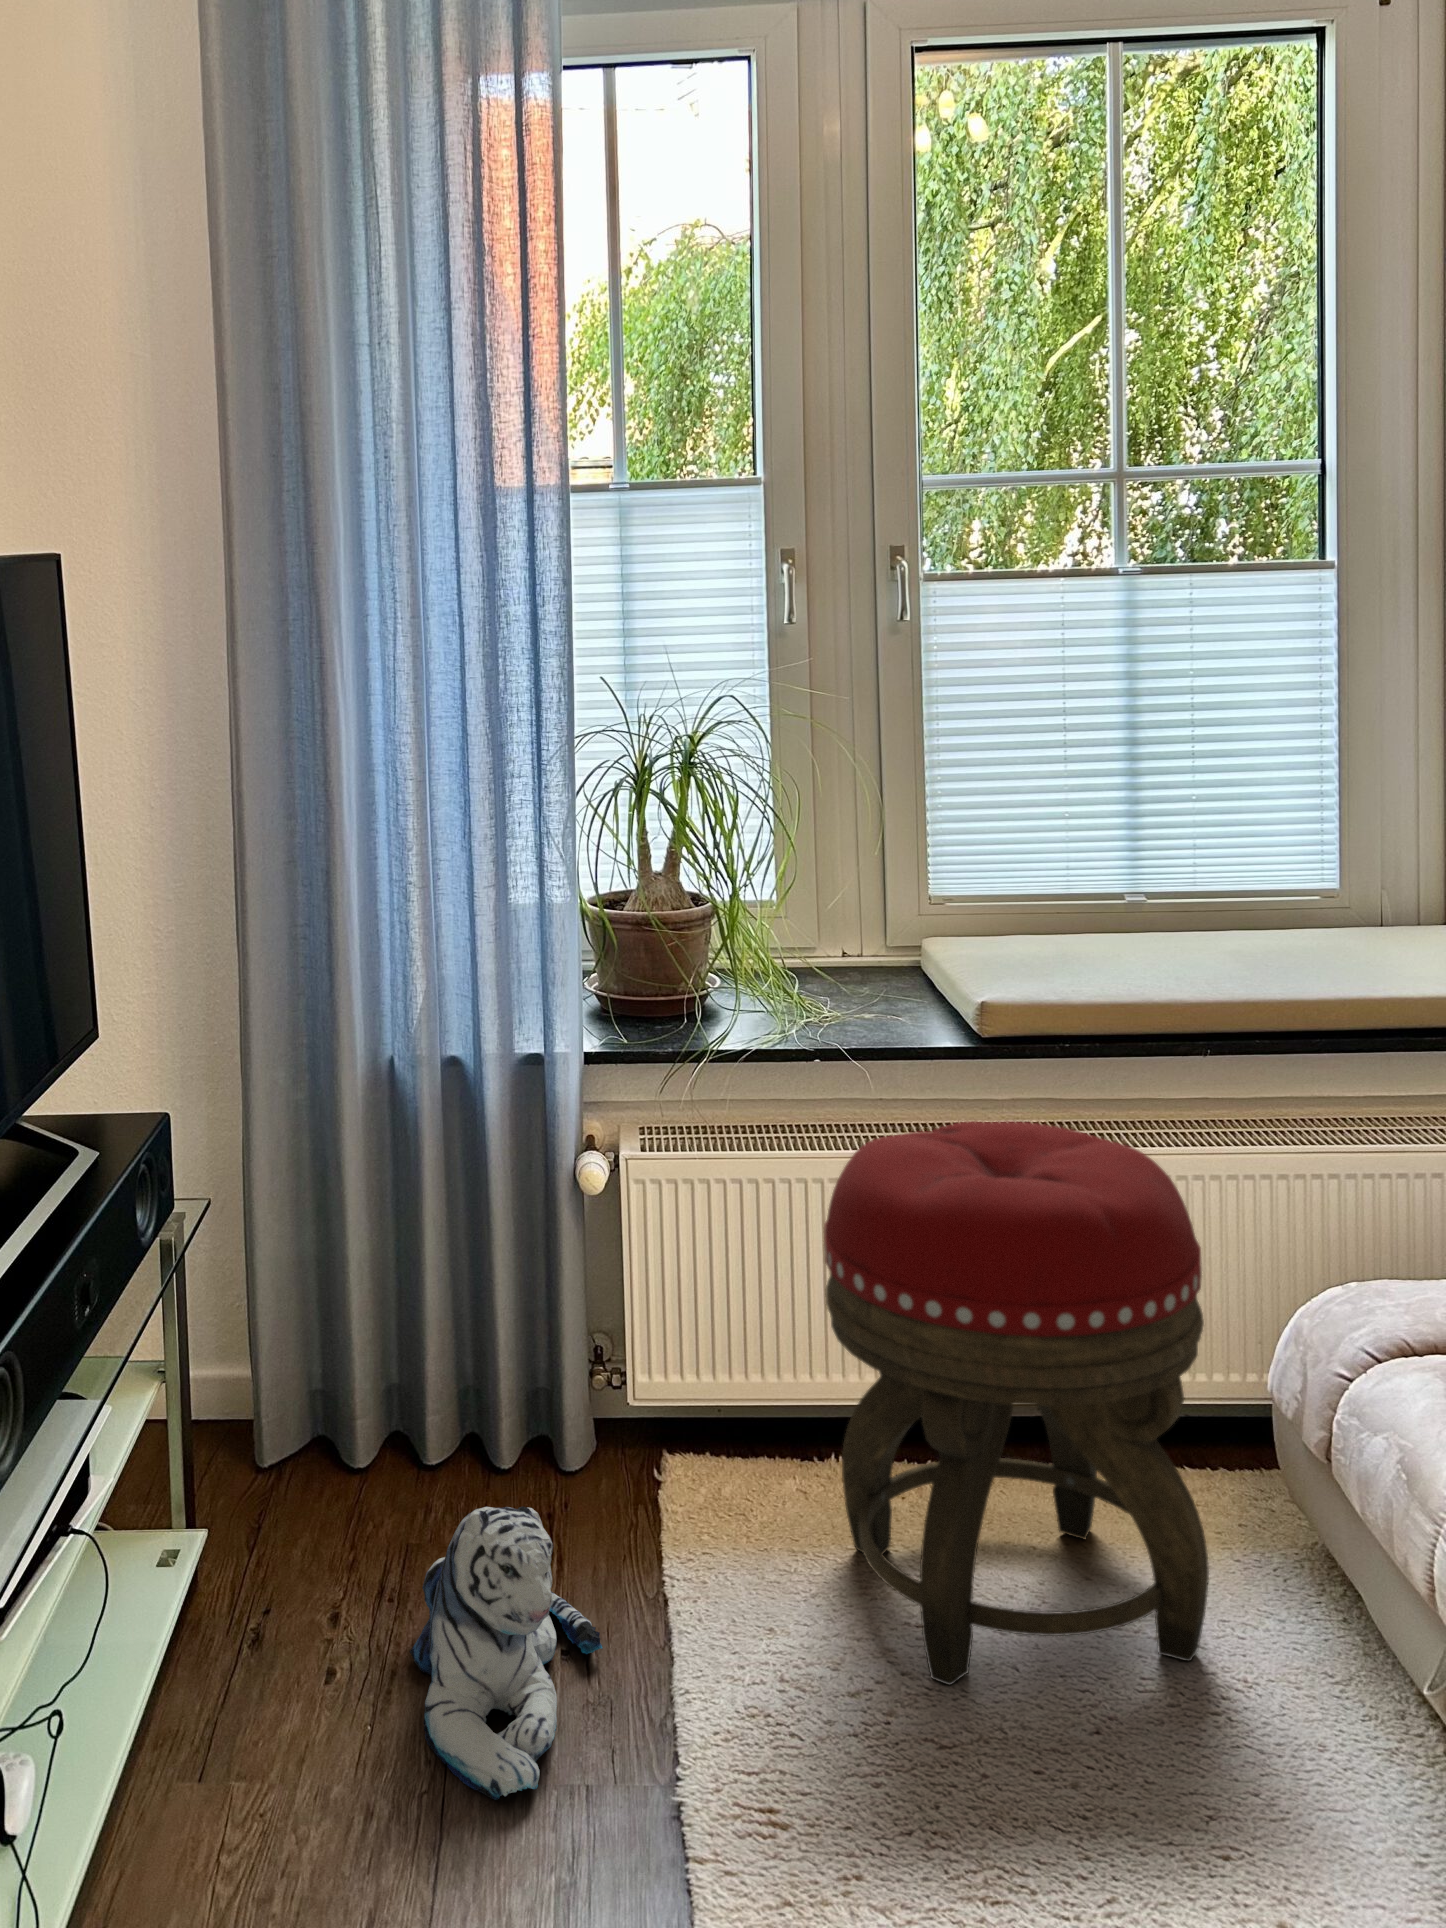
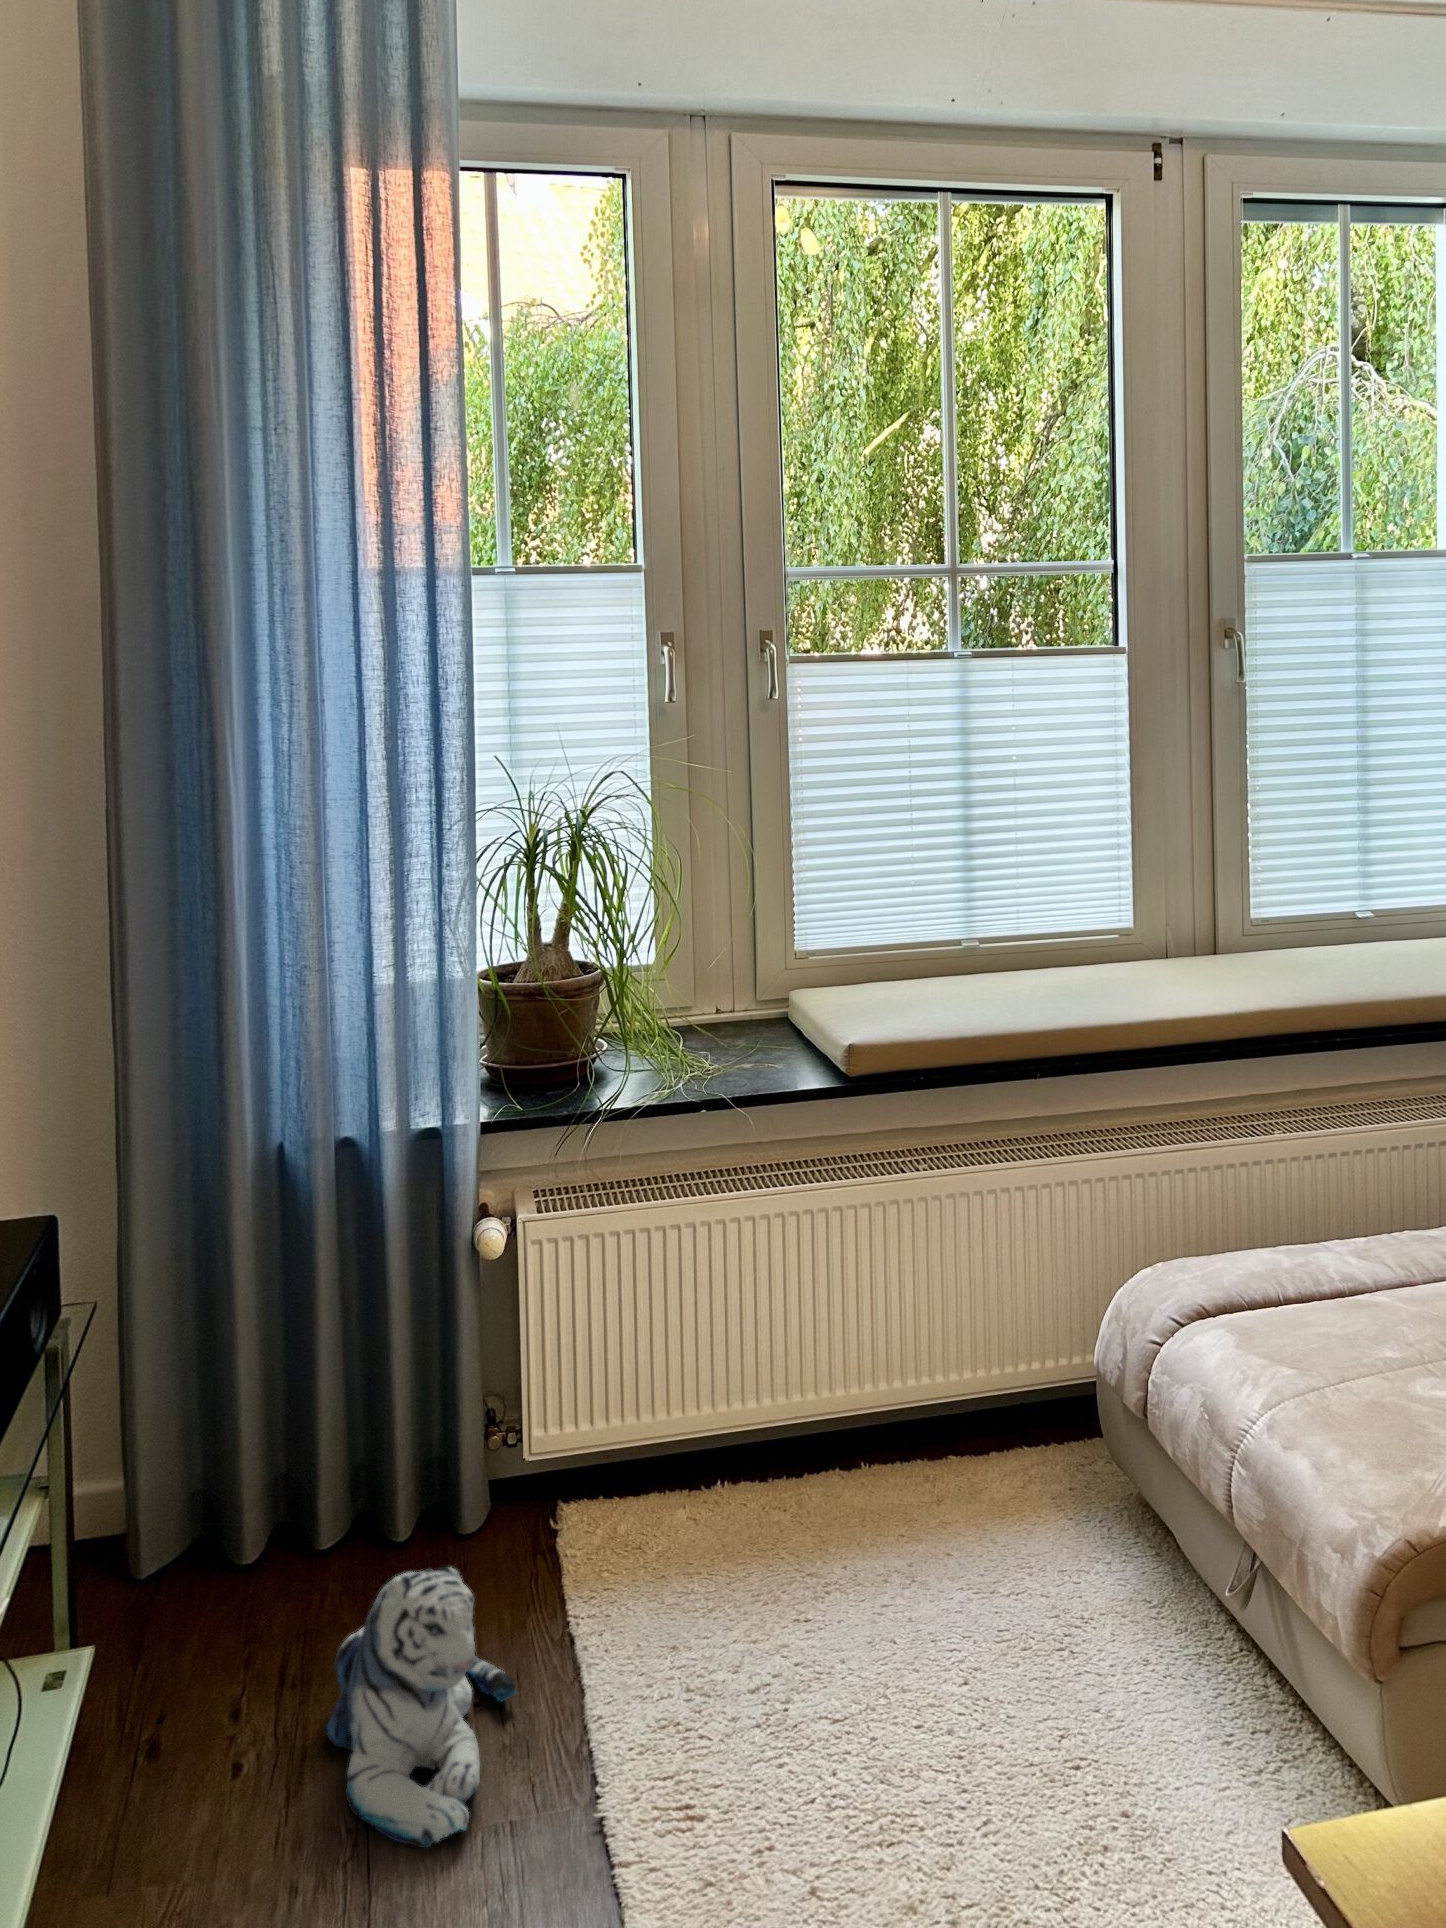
footstool: present [824,1121,1209,1685] -> none [719,1156,1054,1671]

